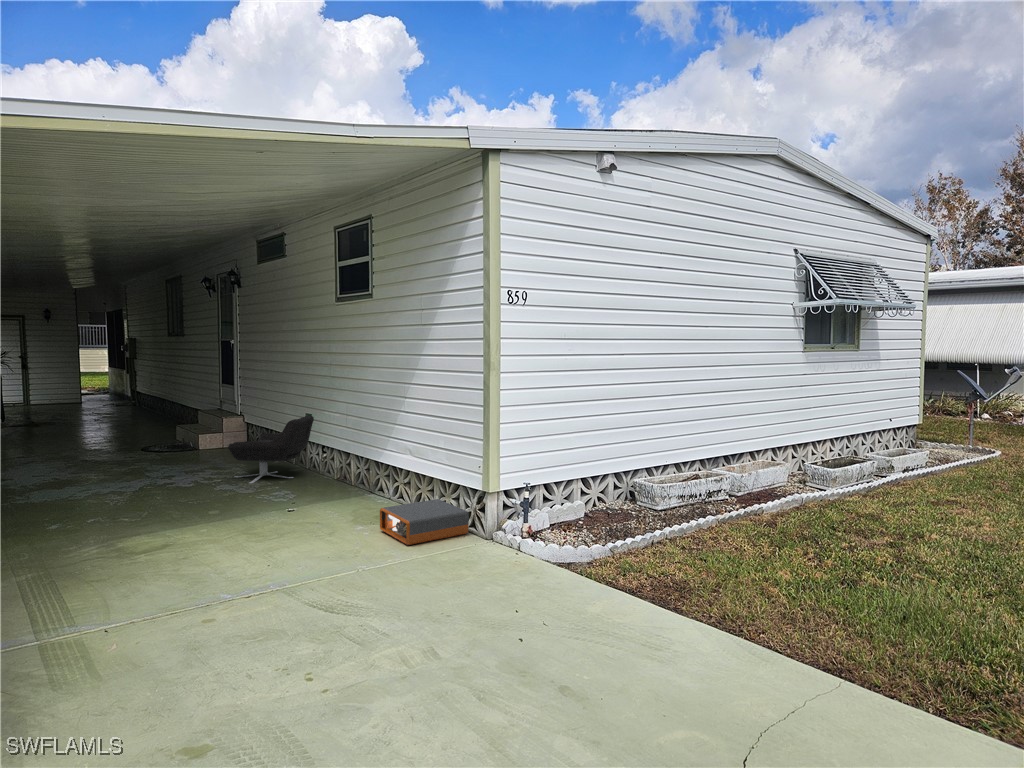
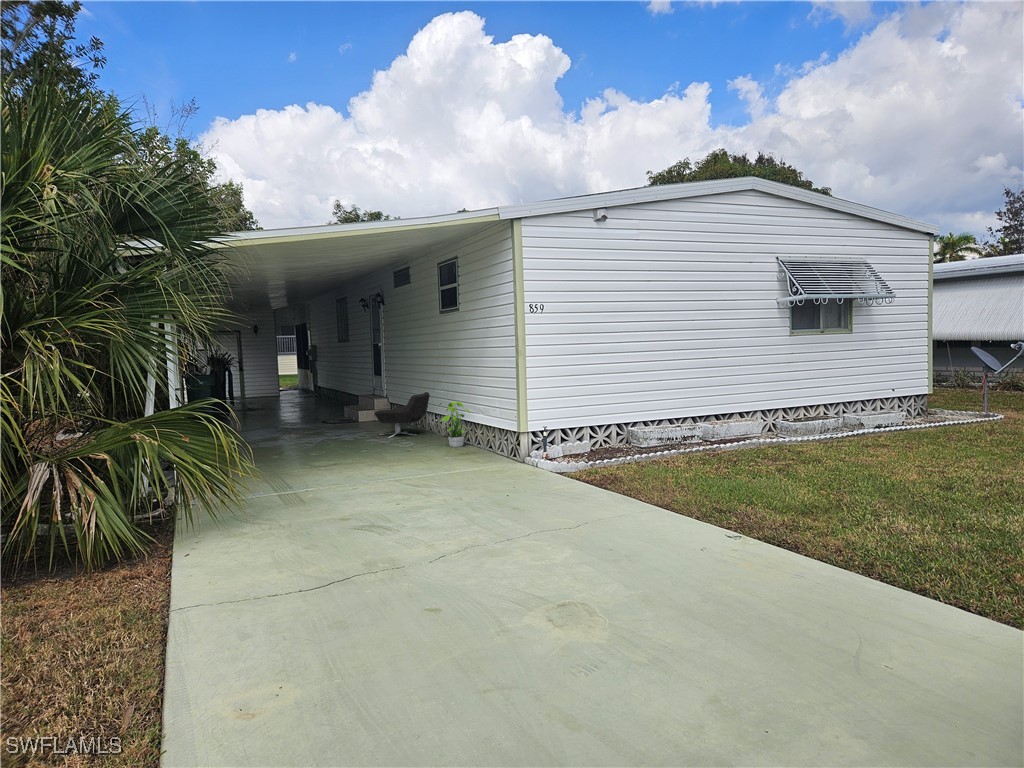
potted plant: none [337,431,388,504] -> present [439,401,470,447]
storage box: present [380,499,469,545] -> none [458,440,512,463]

